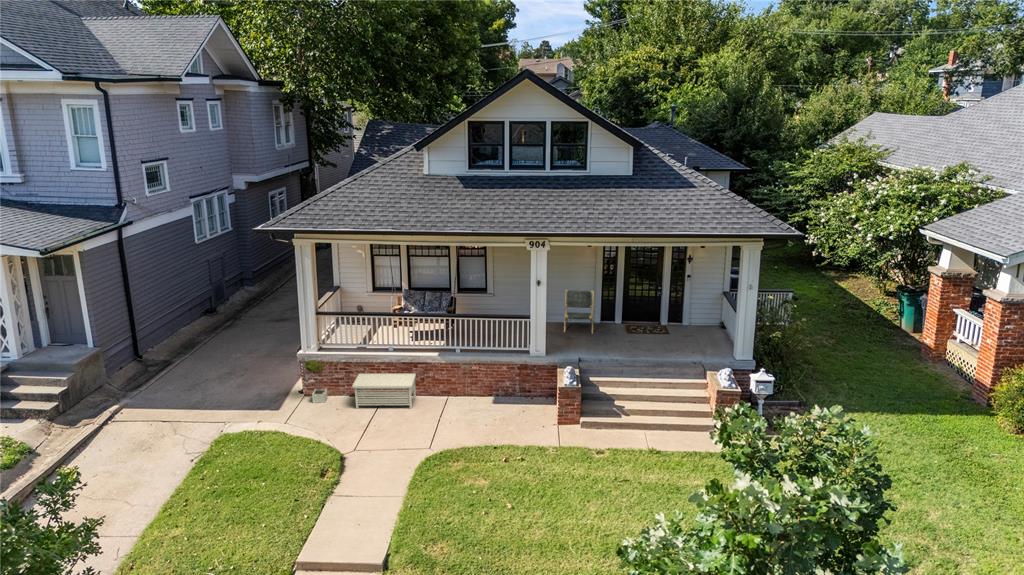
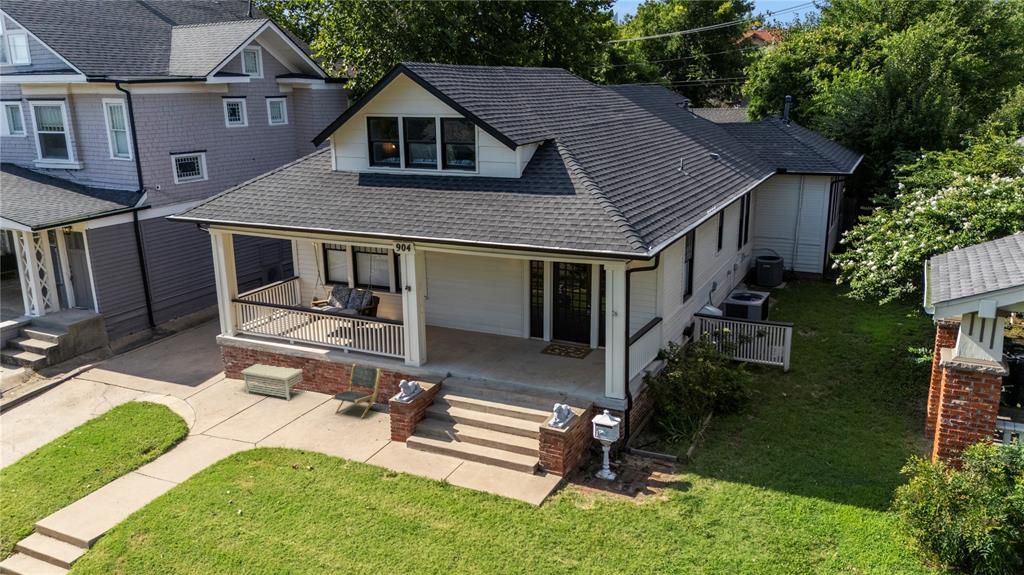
lounge chair: present [564,290,594,333] -> present [332,364,381,420]
potted tree: present [305,360,328,403] -> none [214,343,238,385]

